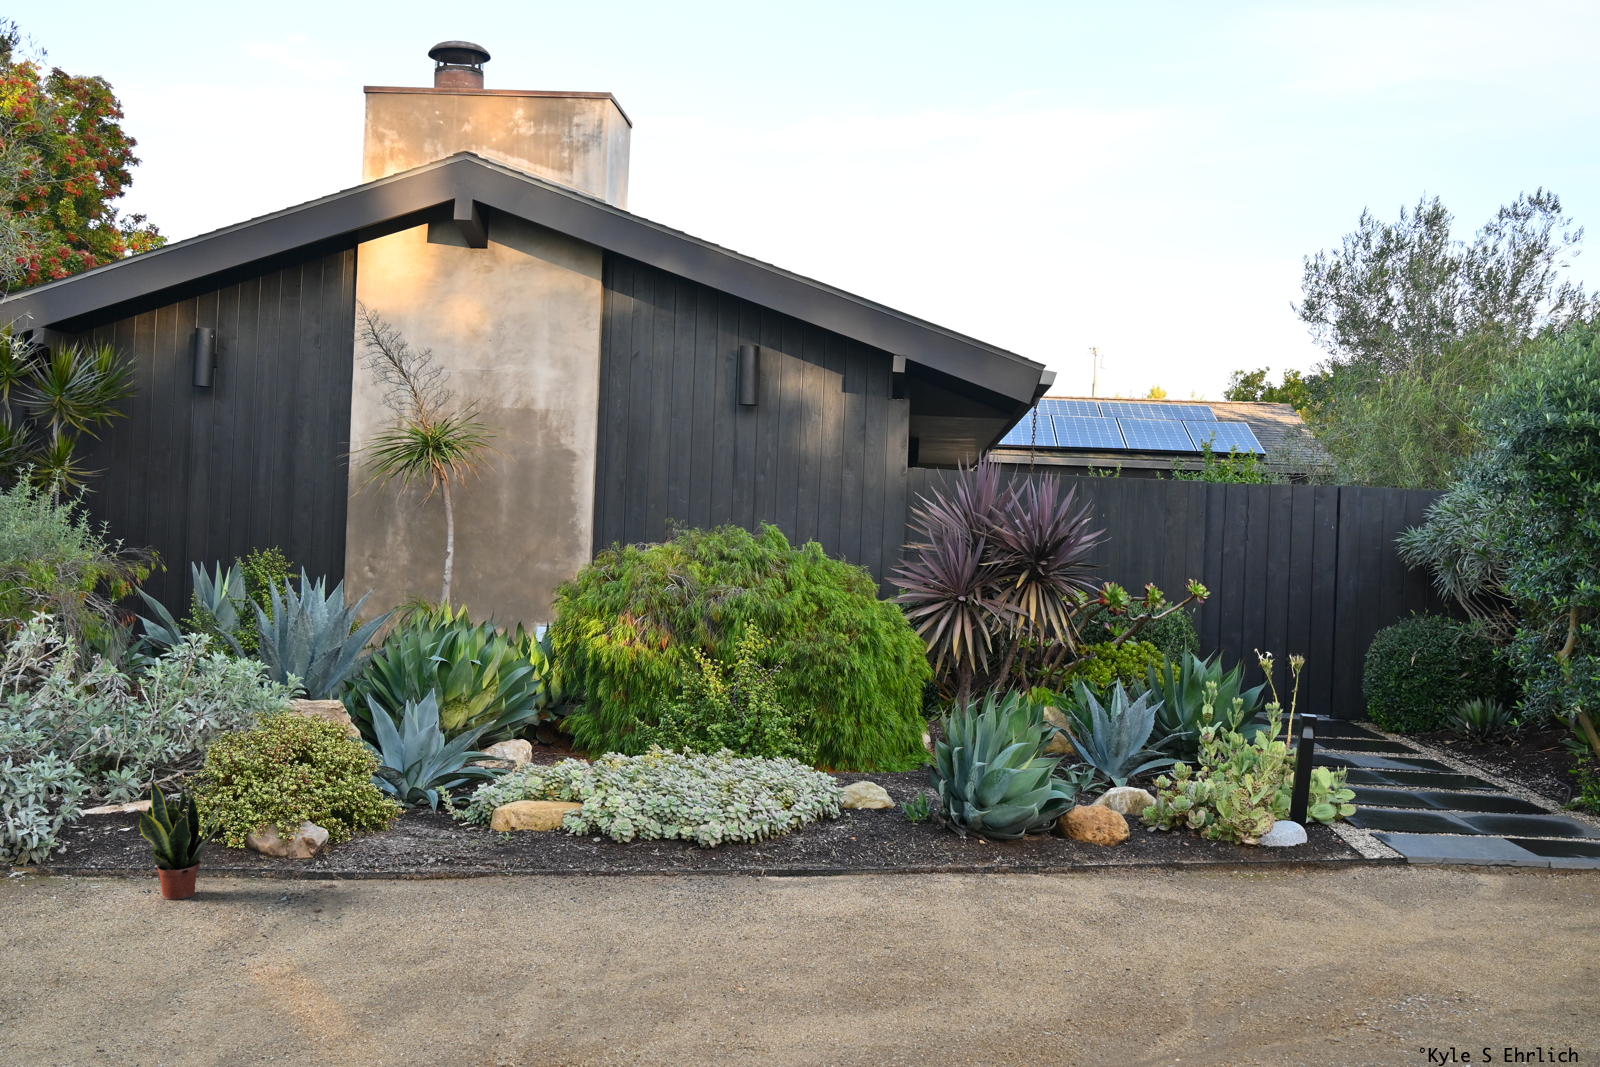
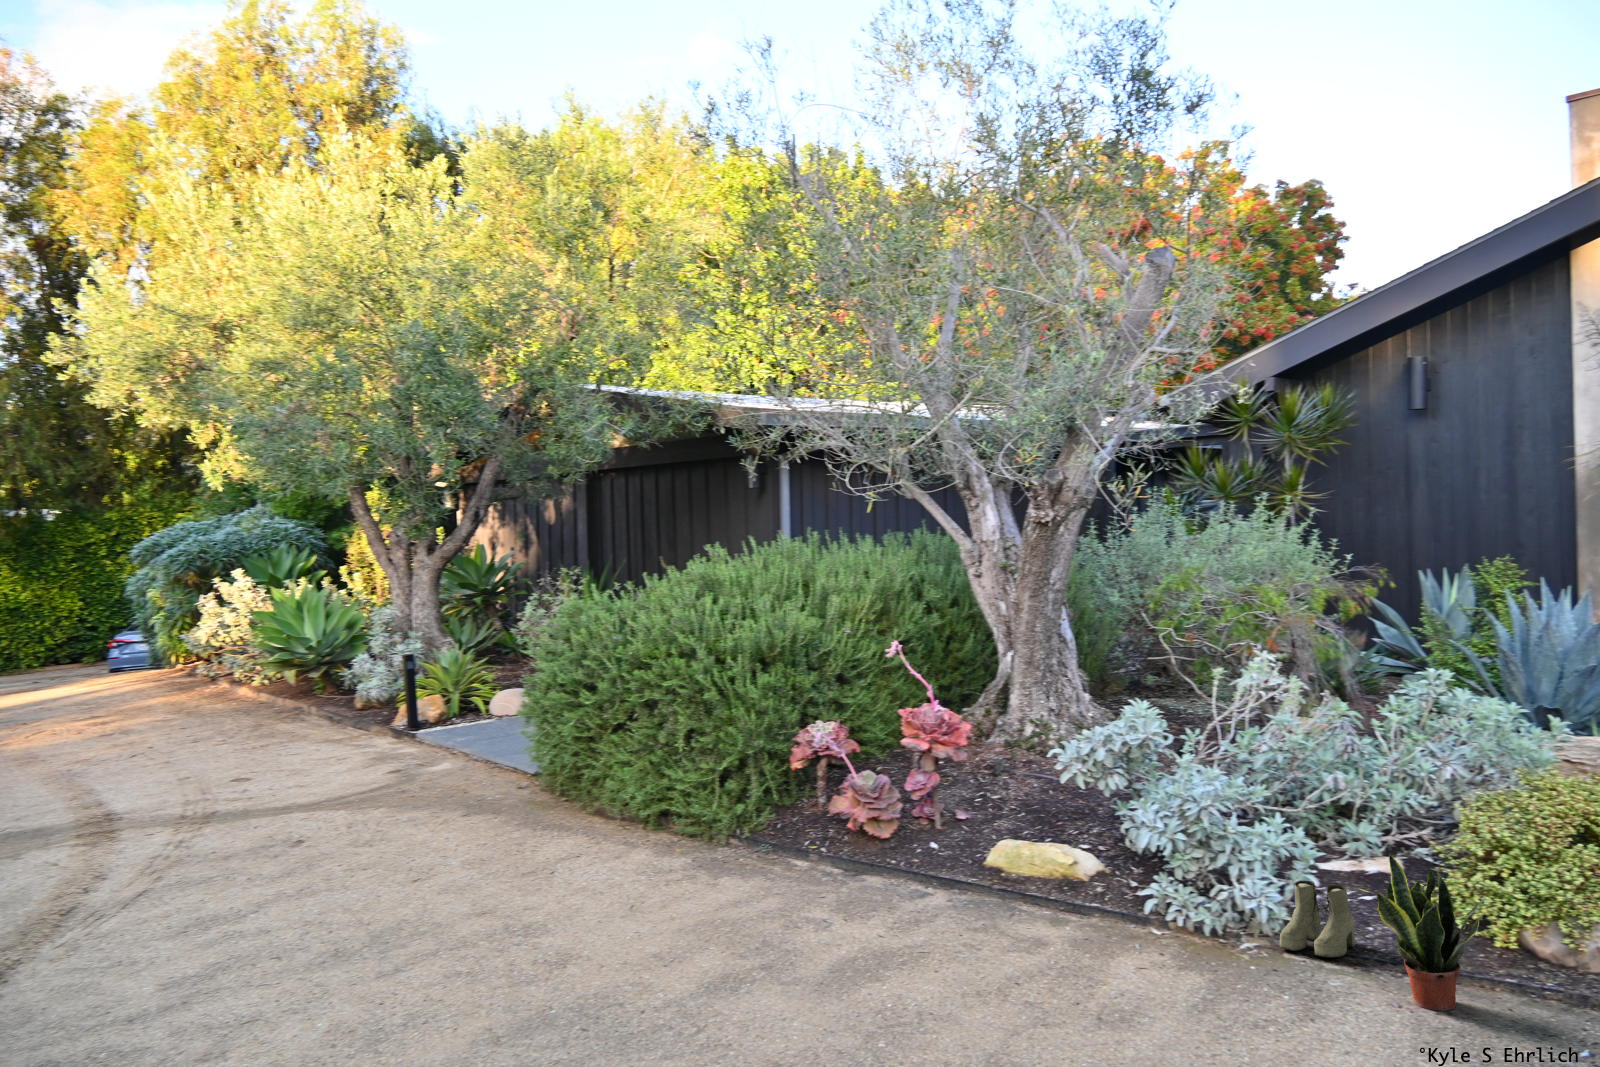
boots: none [46,821,115,883] -> present [1280,881,1355,958]

